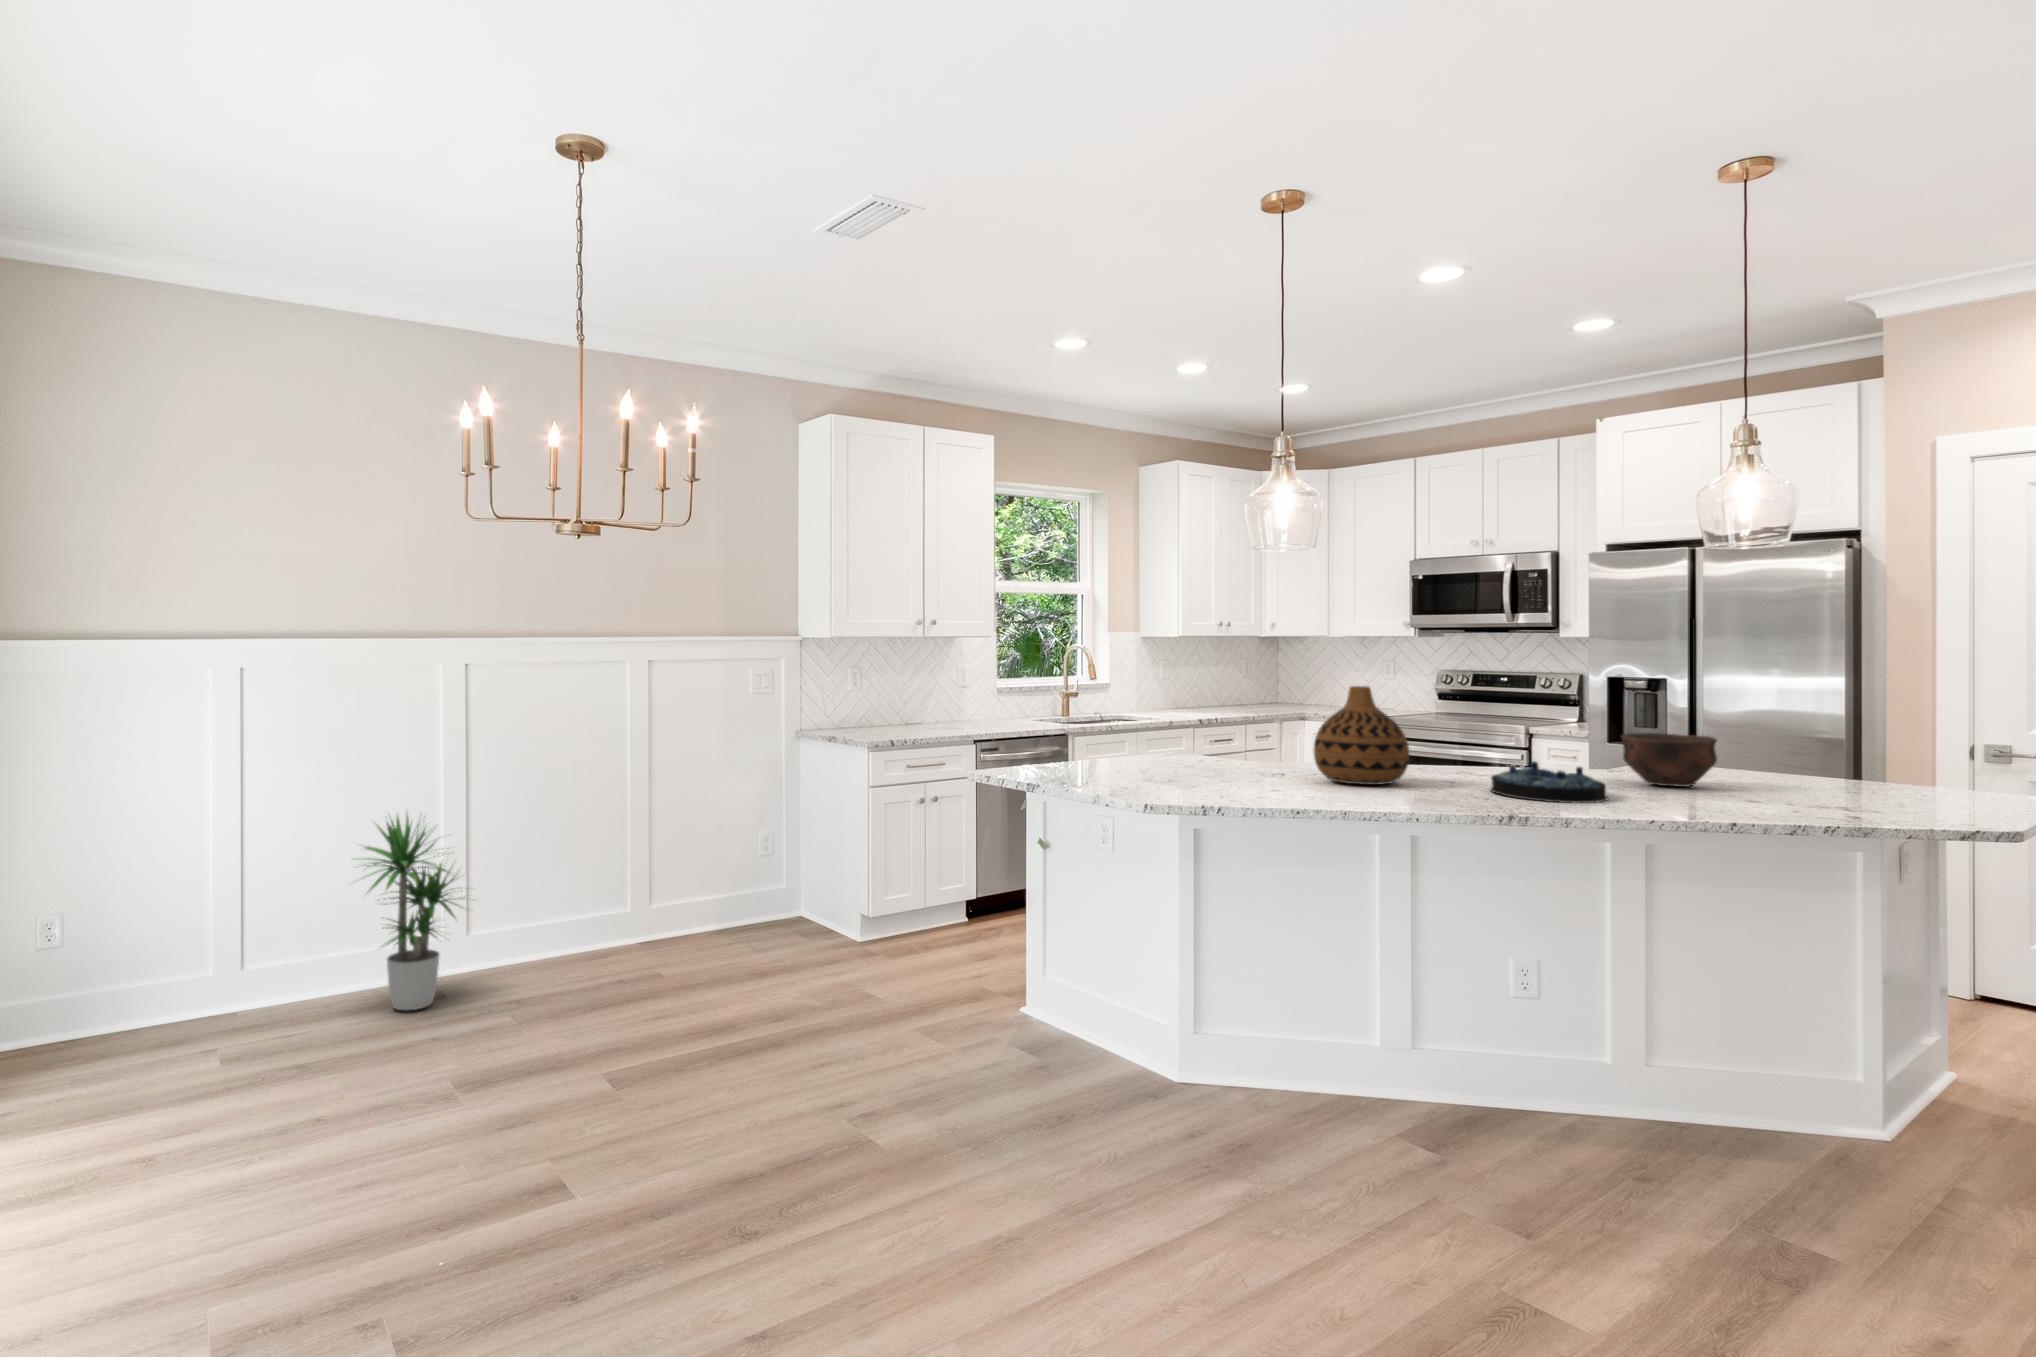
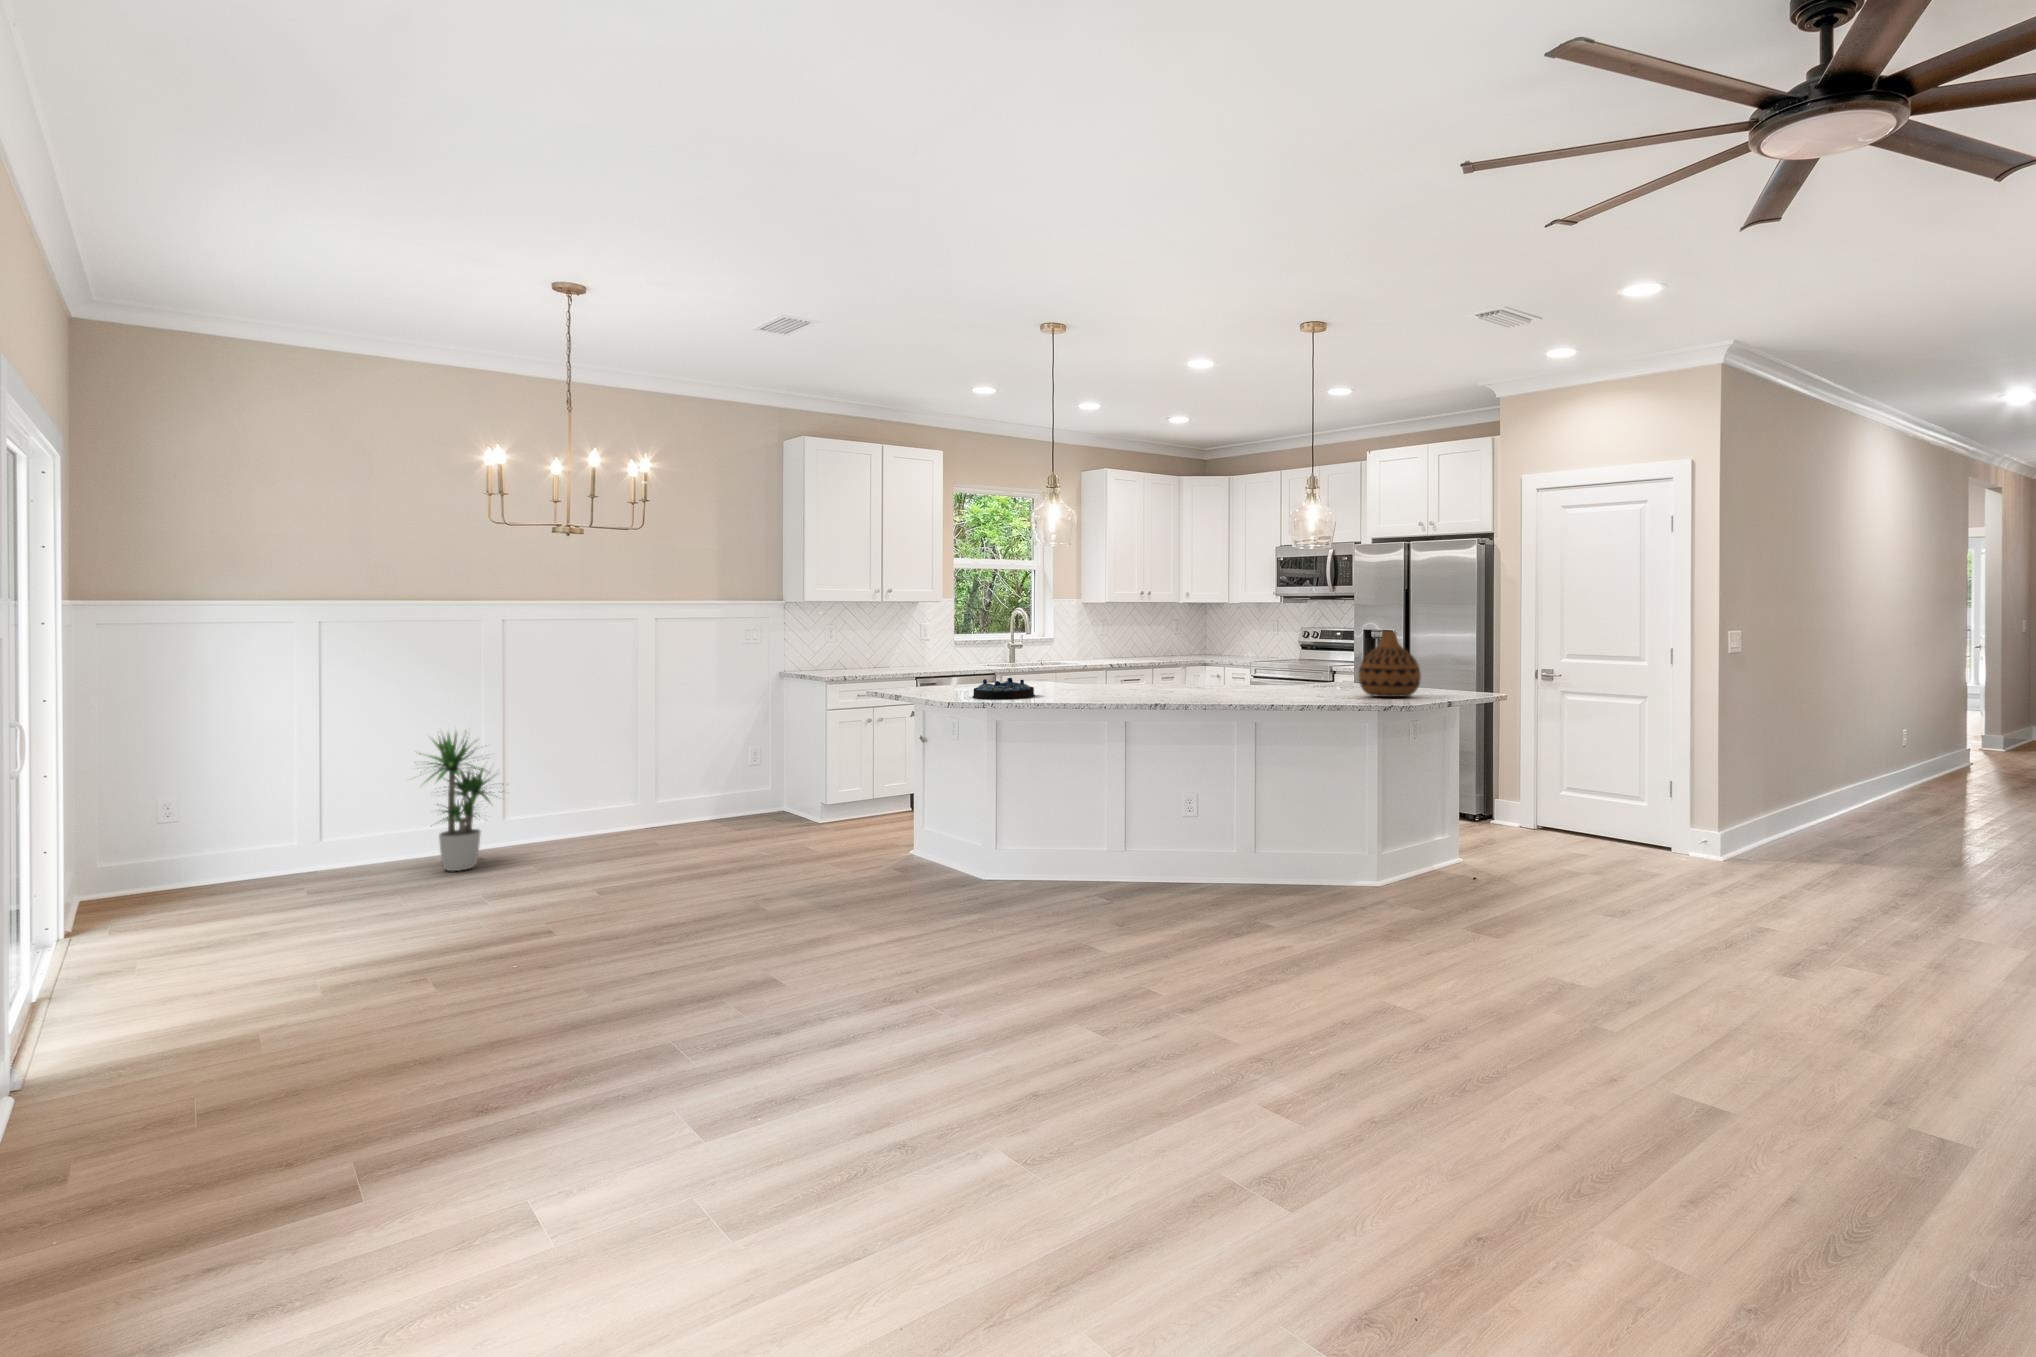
vase: present [1314,686,1409,785] -> present [1358,631,1421,697]
bowl: present [1621,733,1717,787] -> none [1274,661,1326,694]
serving tray: present [1490,761,1608,803] -> present [973,678,1035,700]

